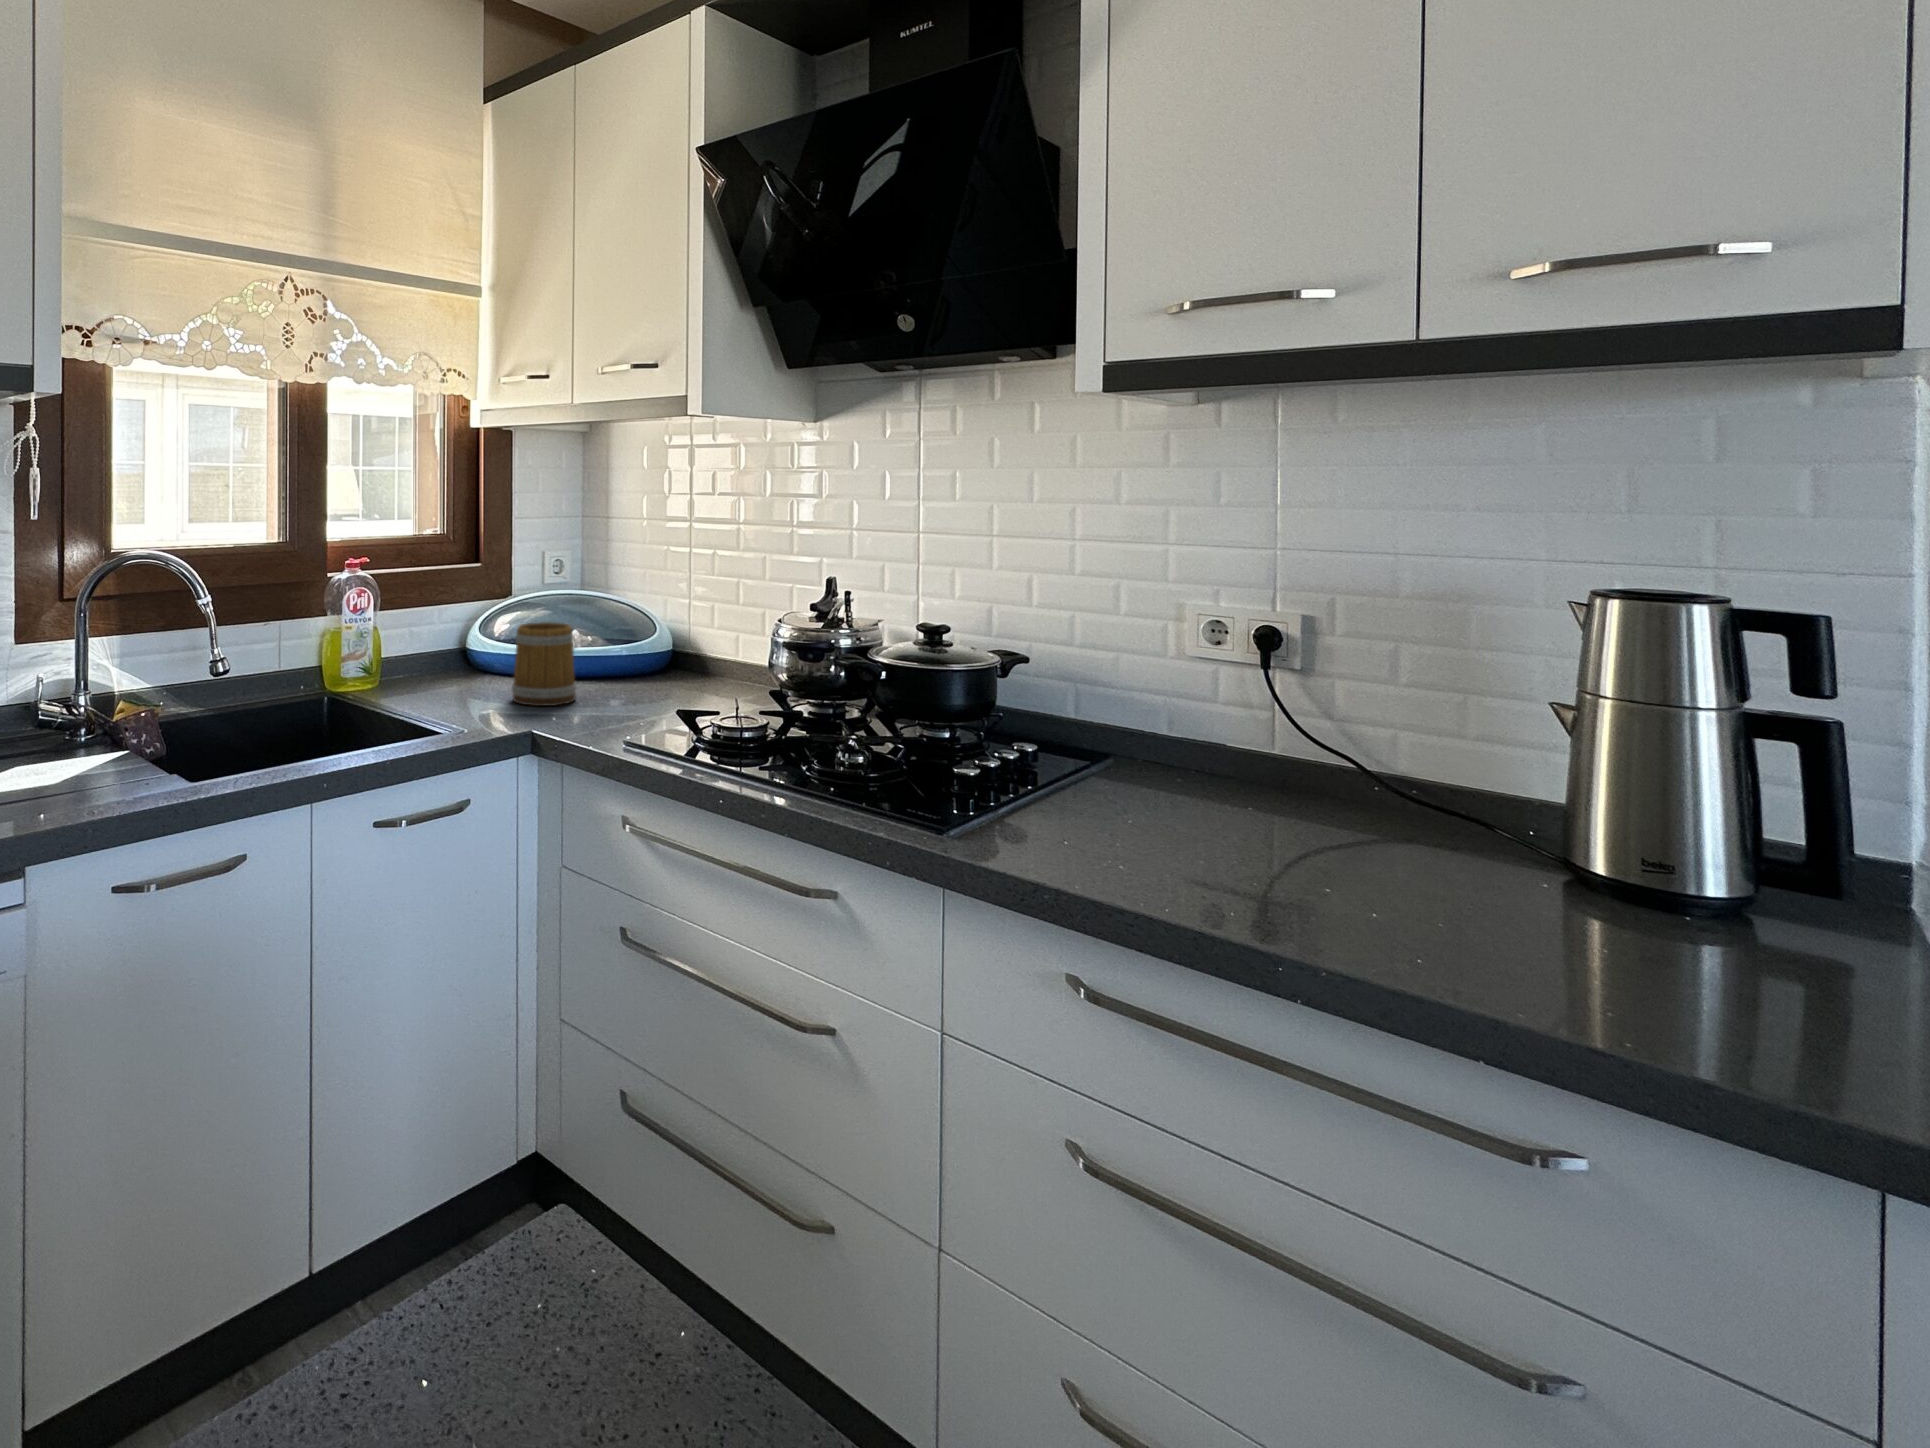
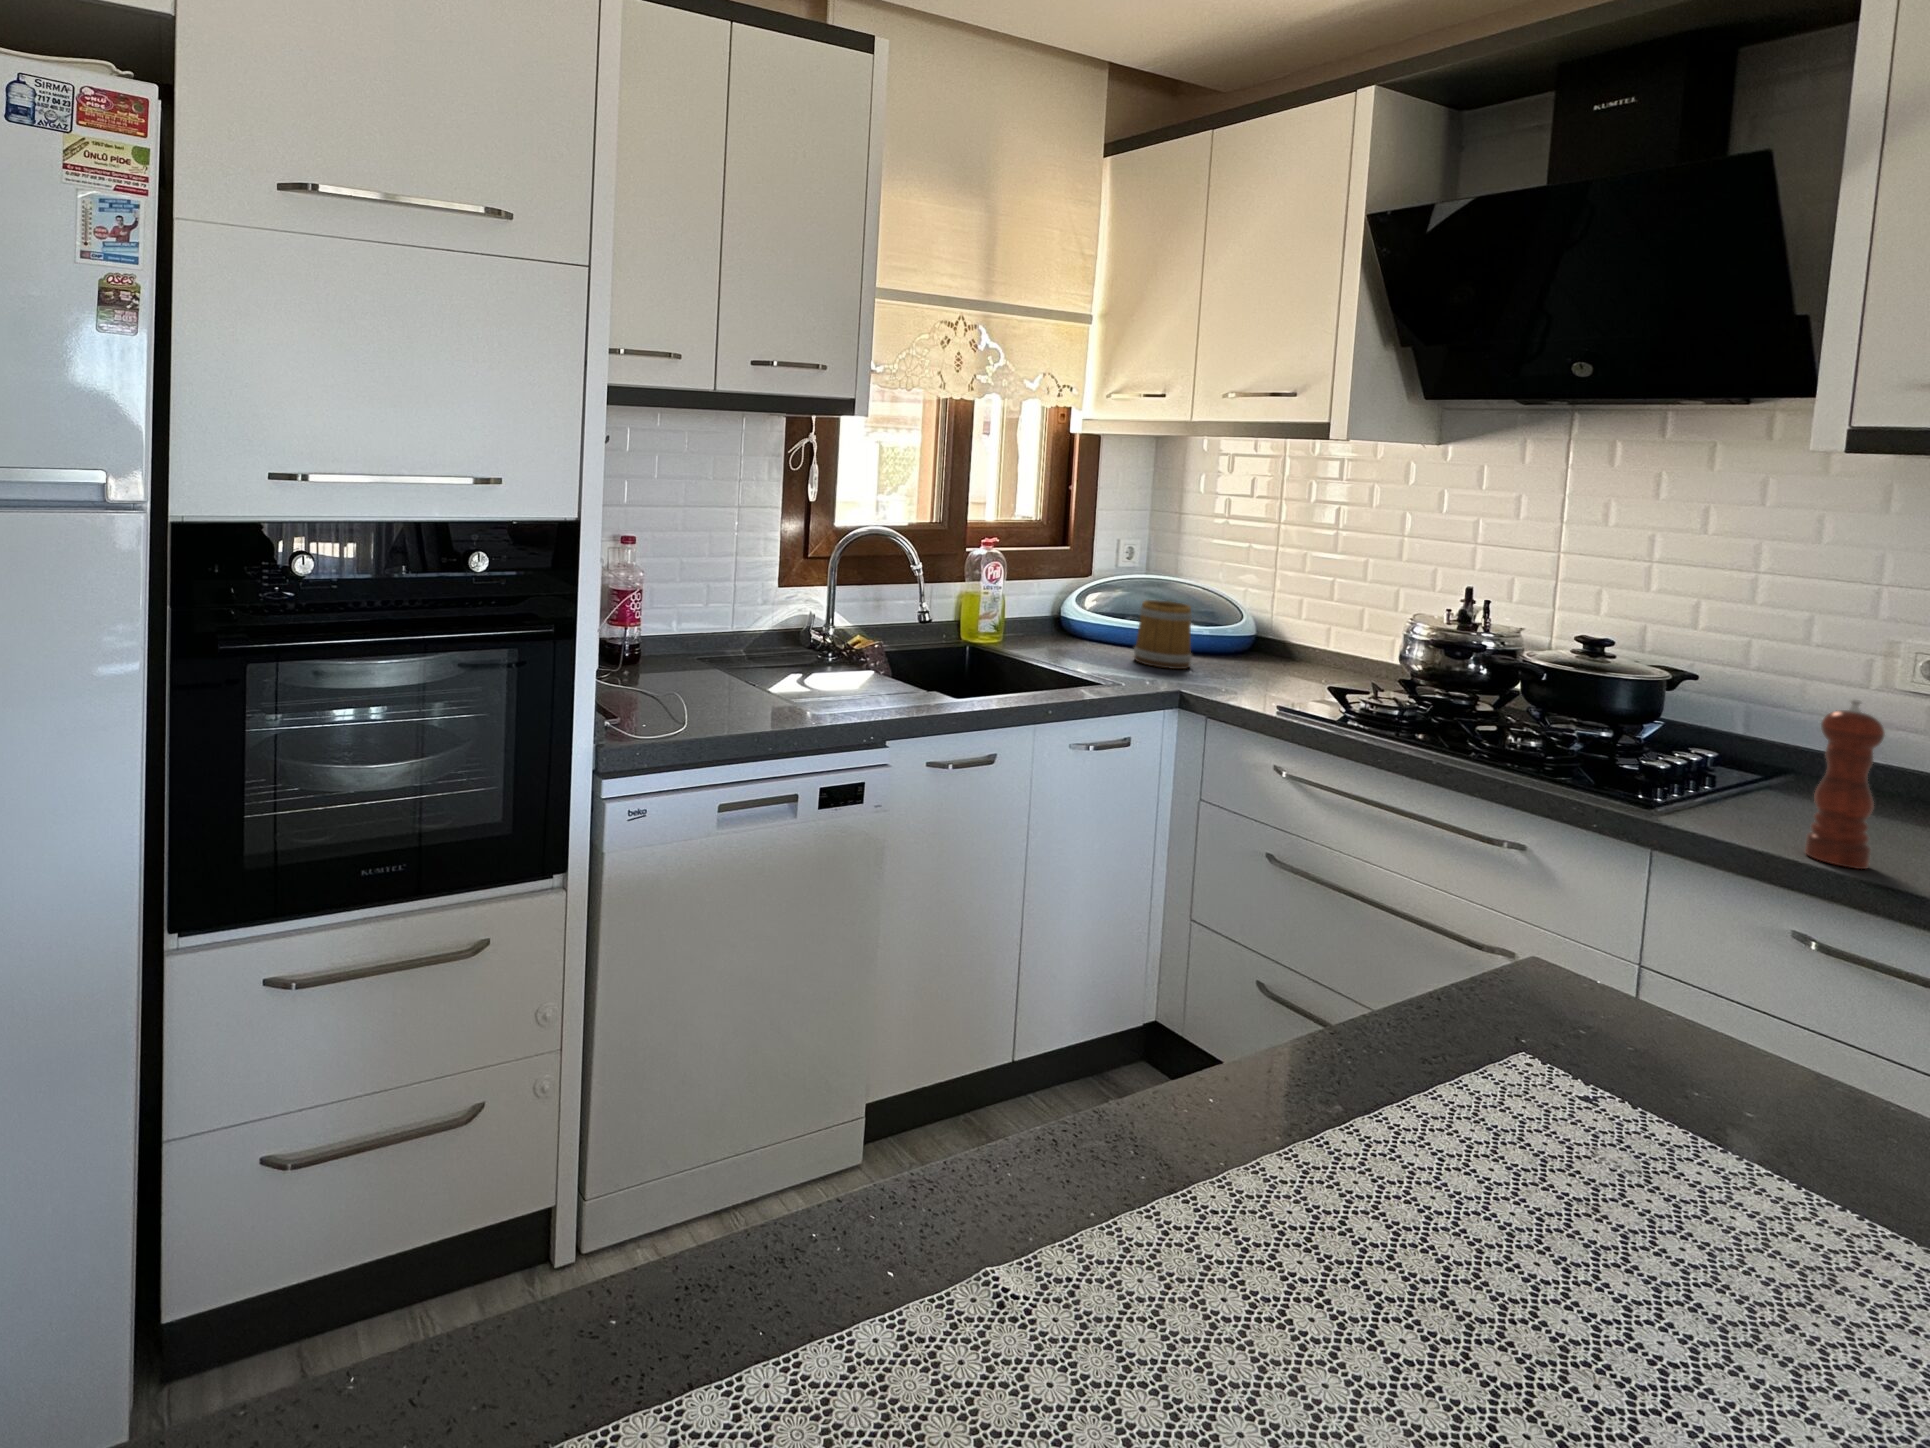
pepper mill: none [1078,670,1136,878] -> present [1805,699,1885,869]

